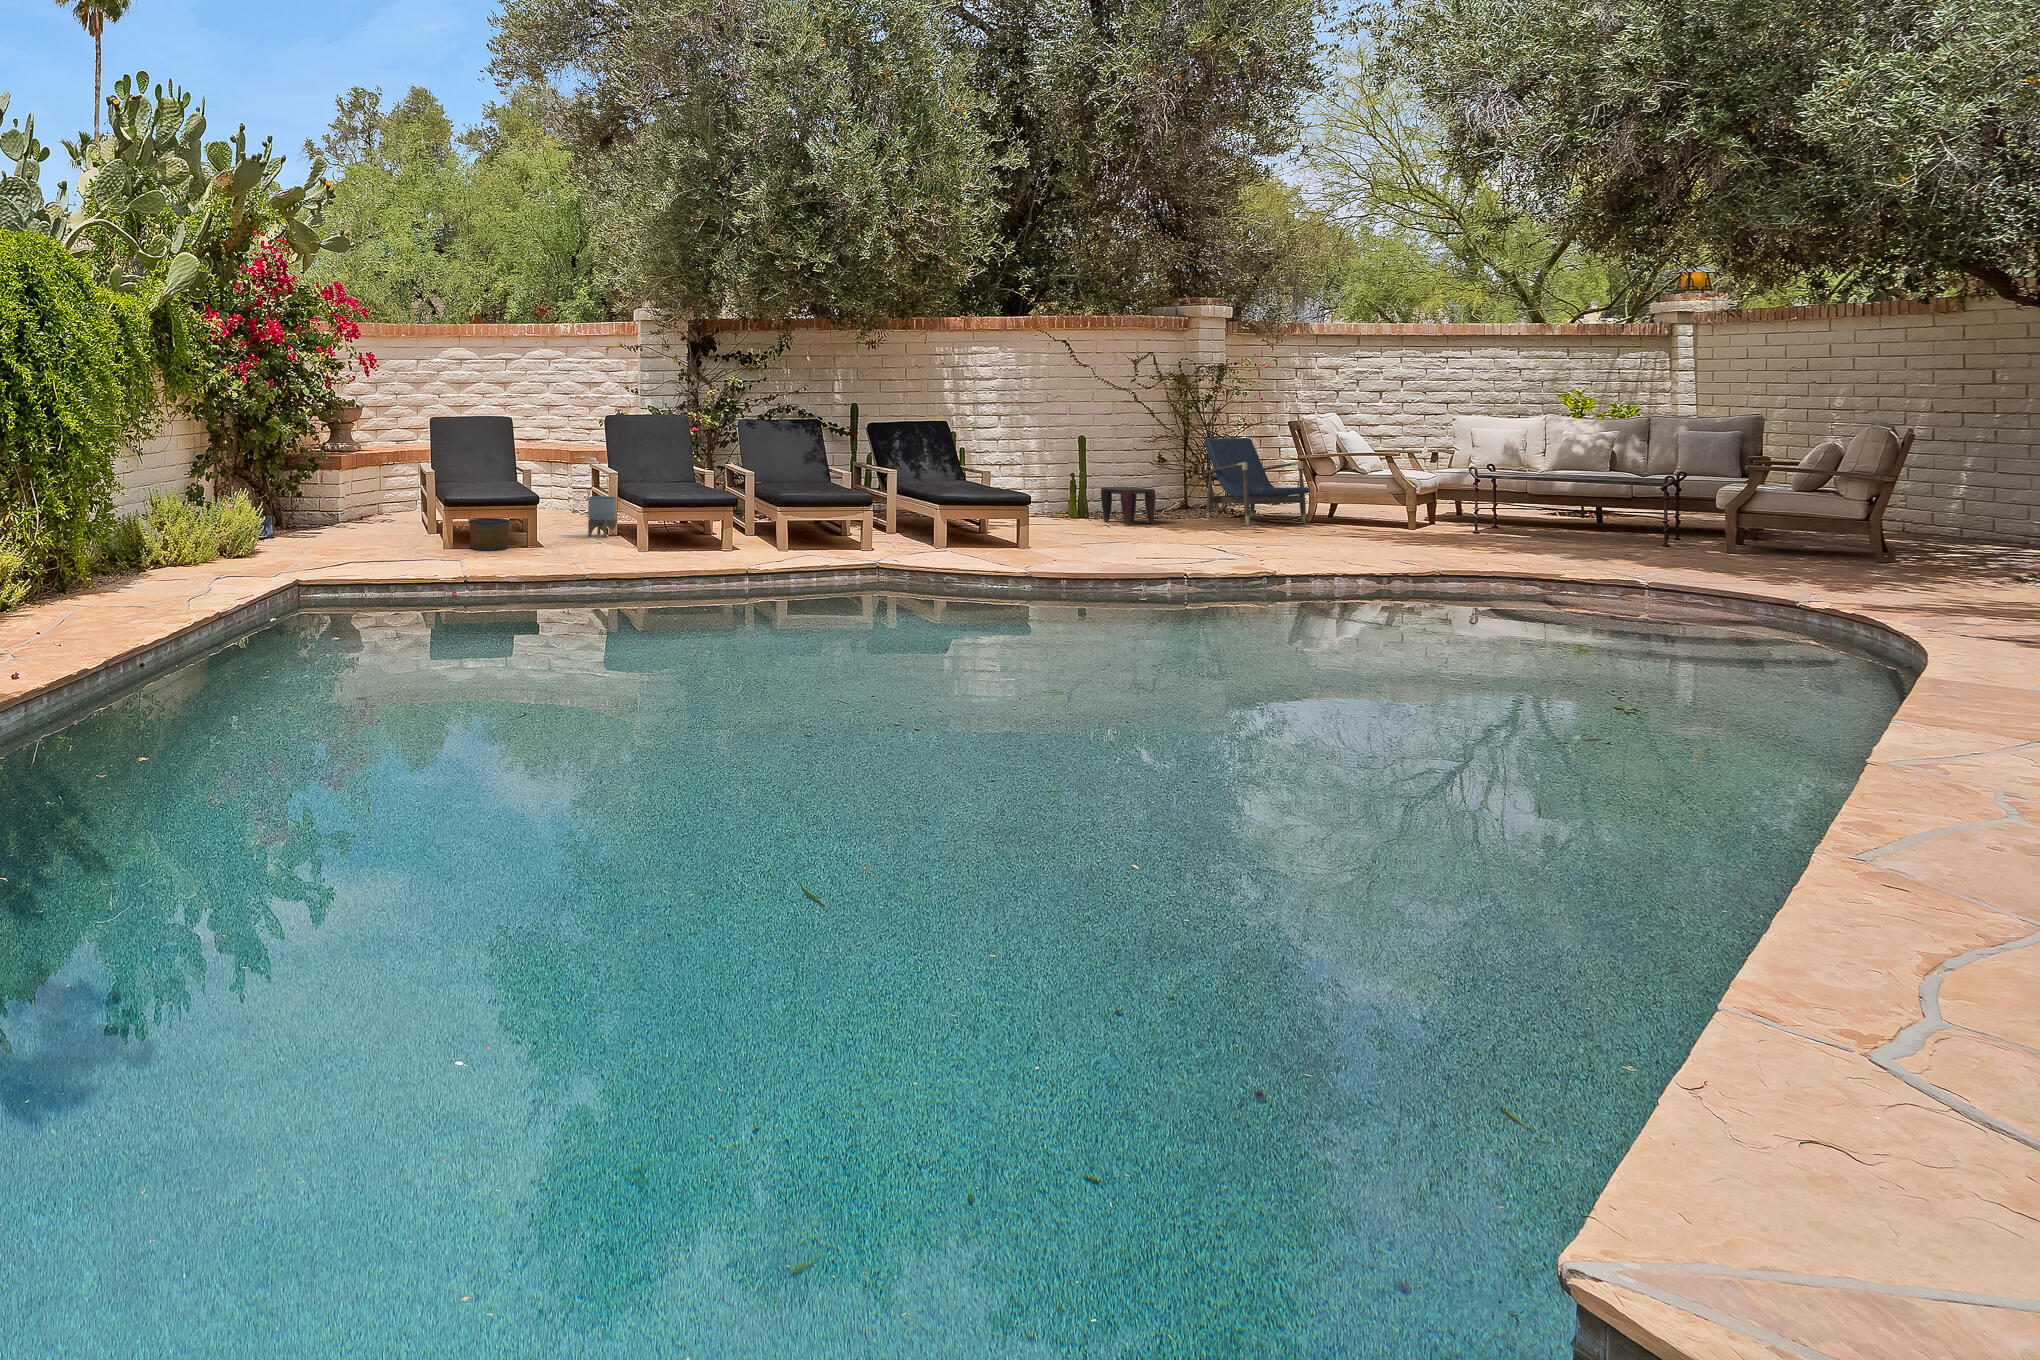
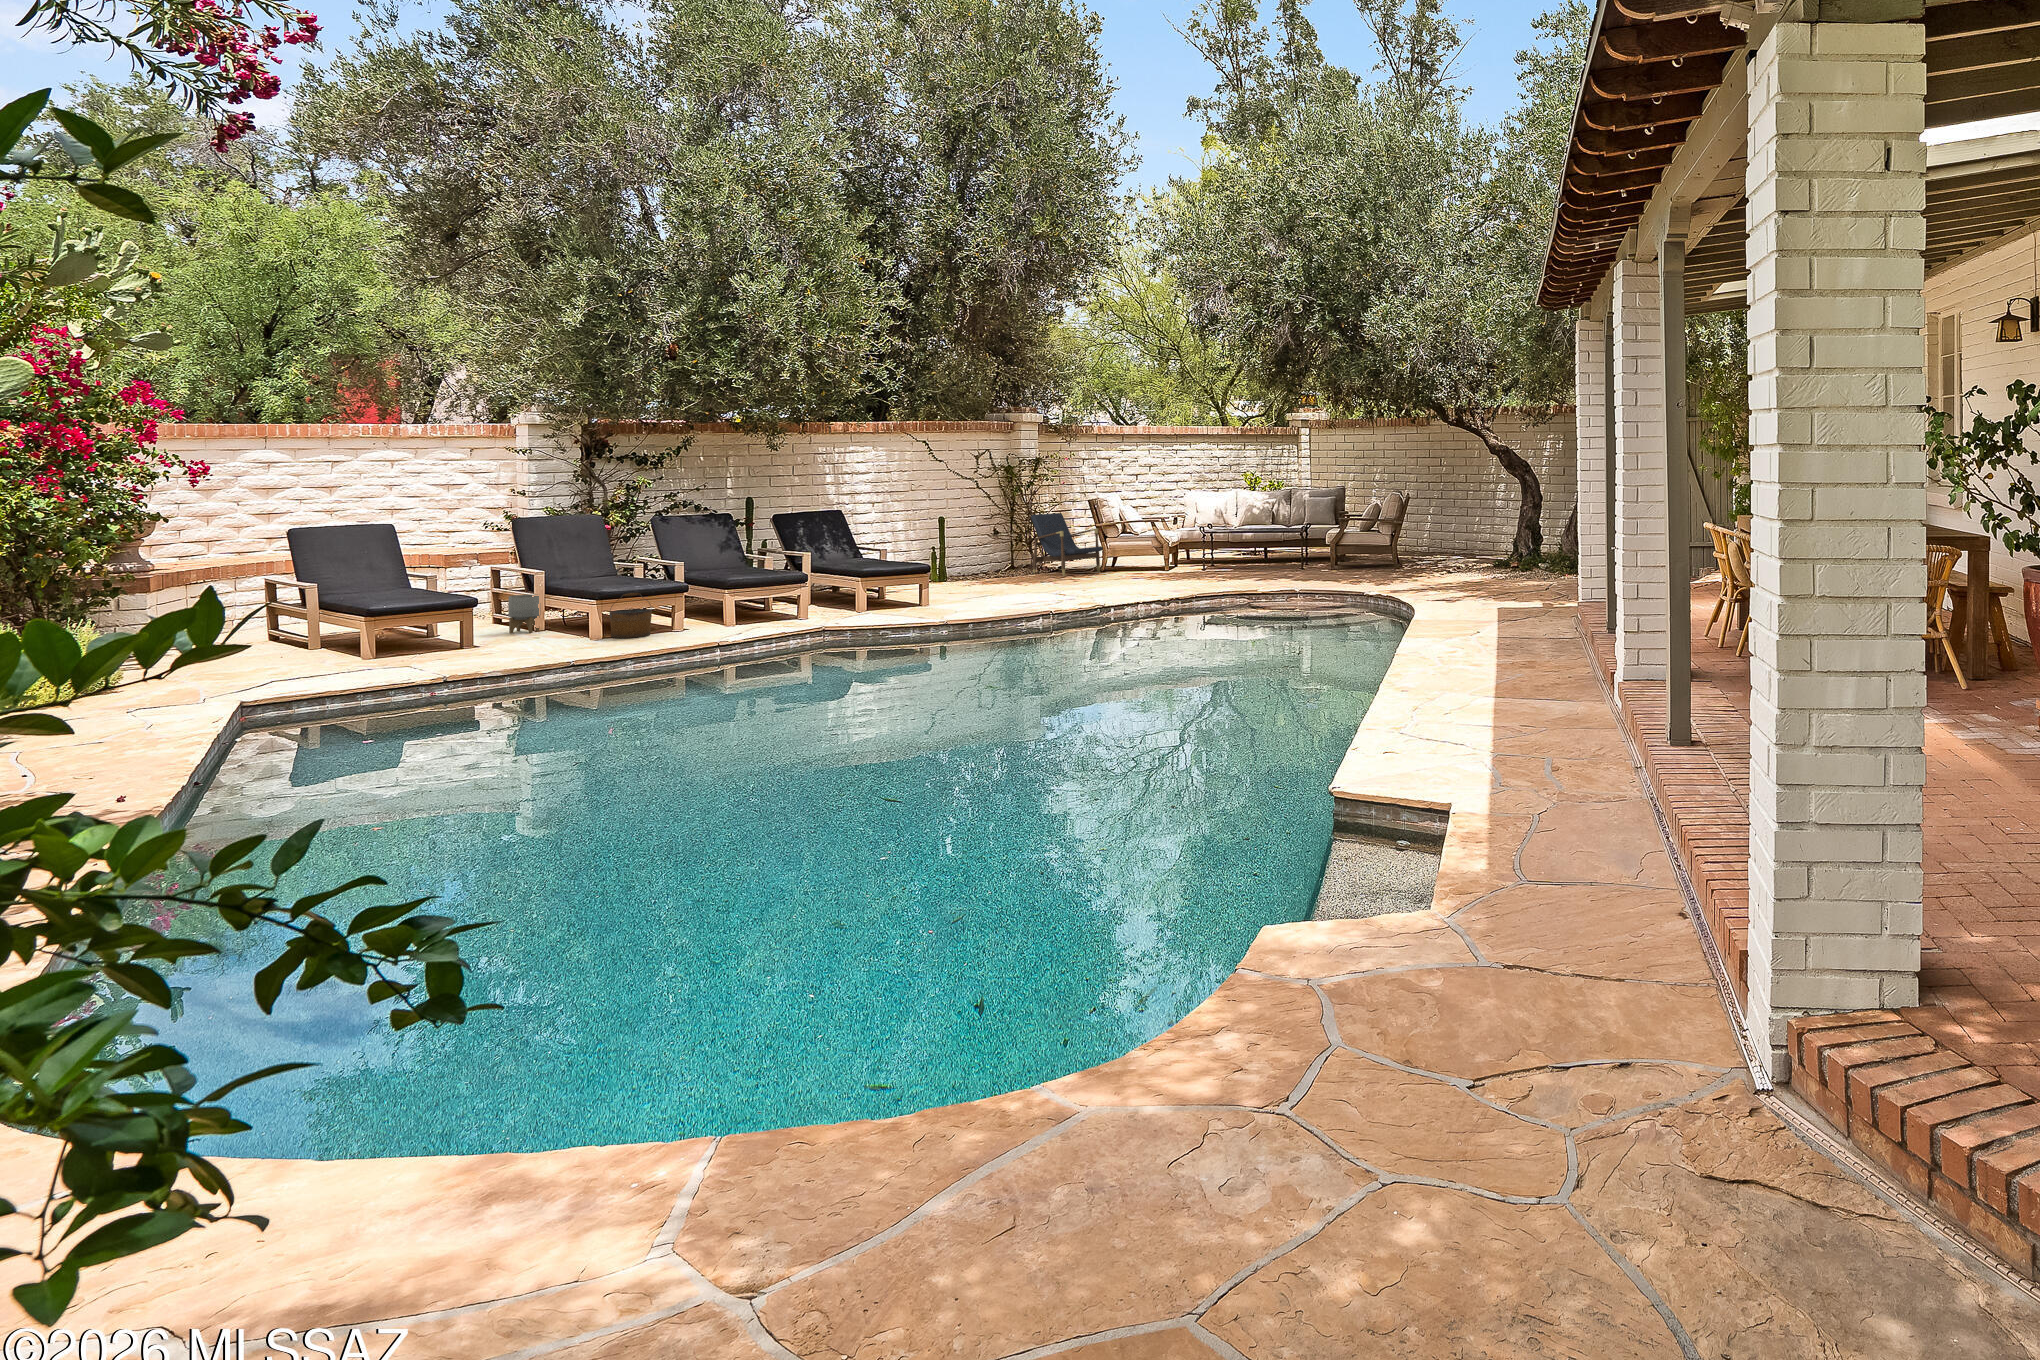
stool: present [1101,487,1156,525] -> none [960,554,1001,583]
bucket: present [468,514,510,550] -> present [610,593,652,638]

